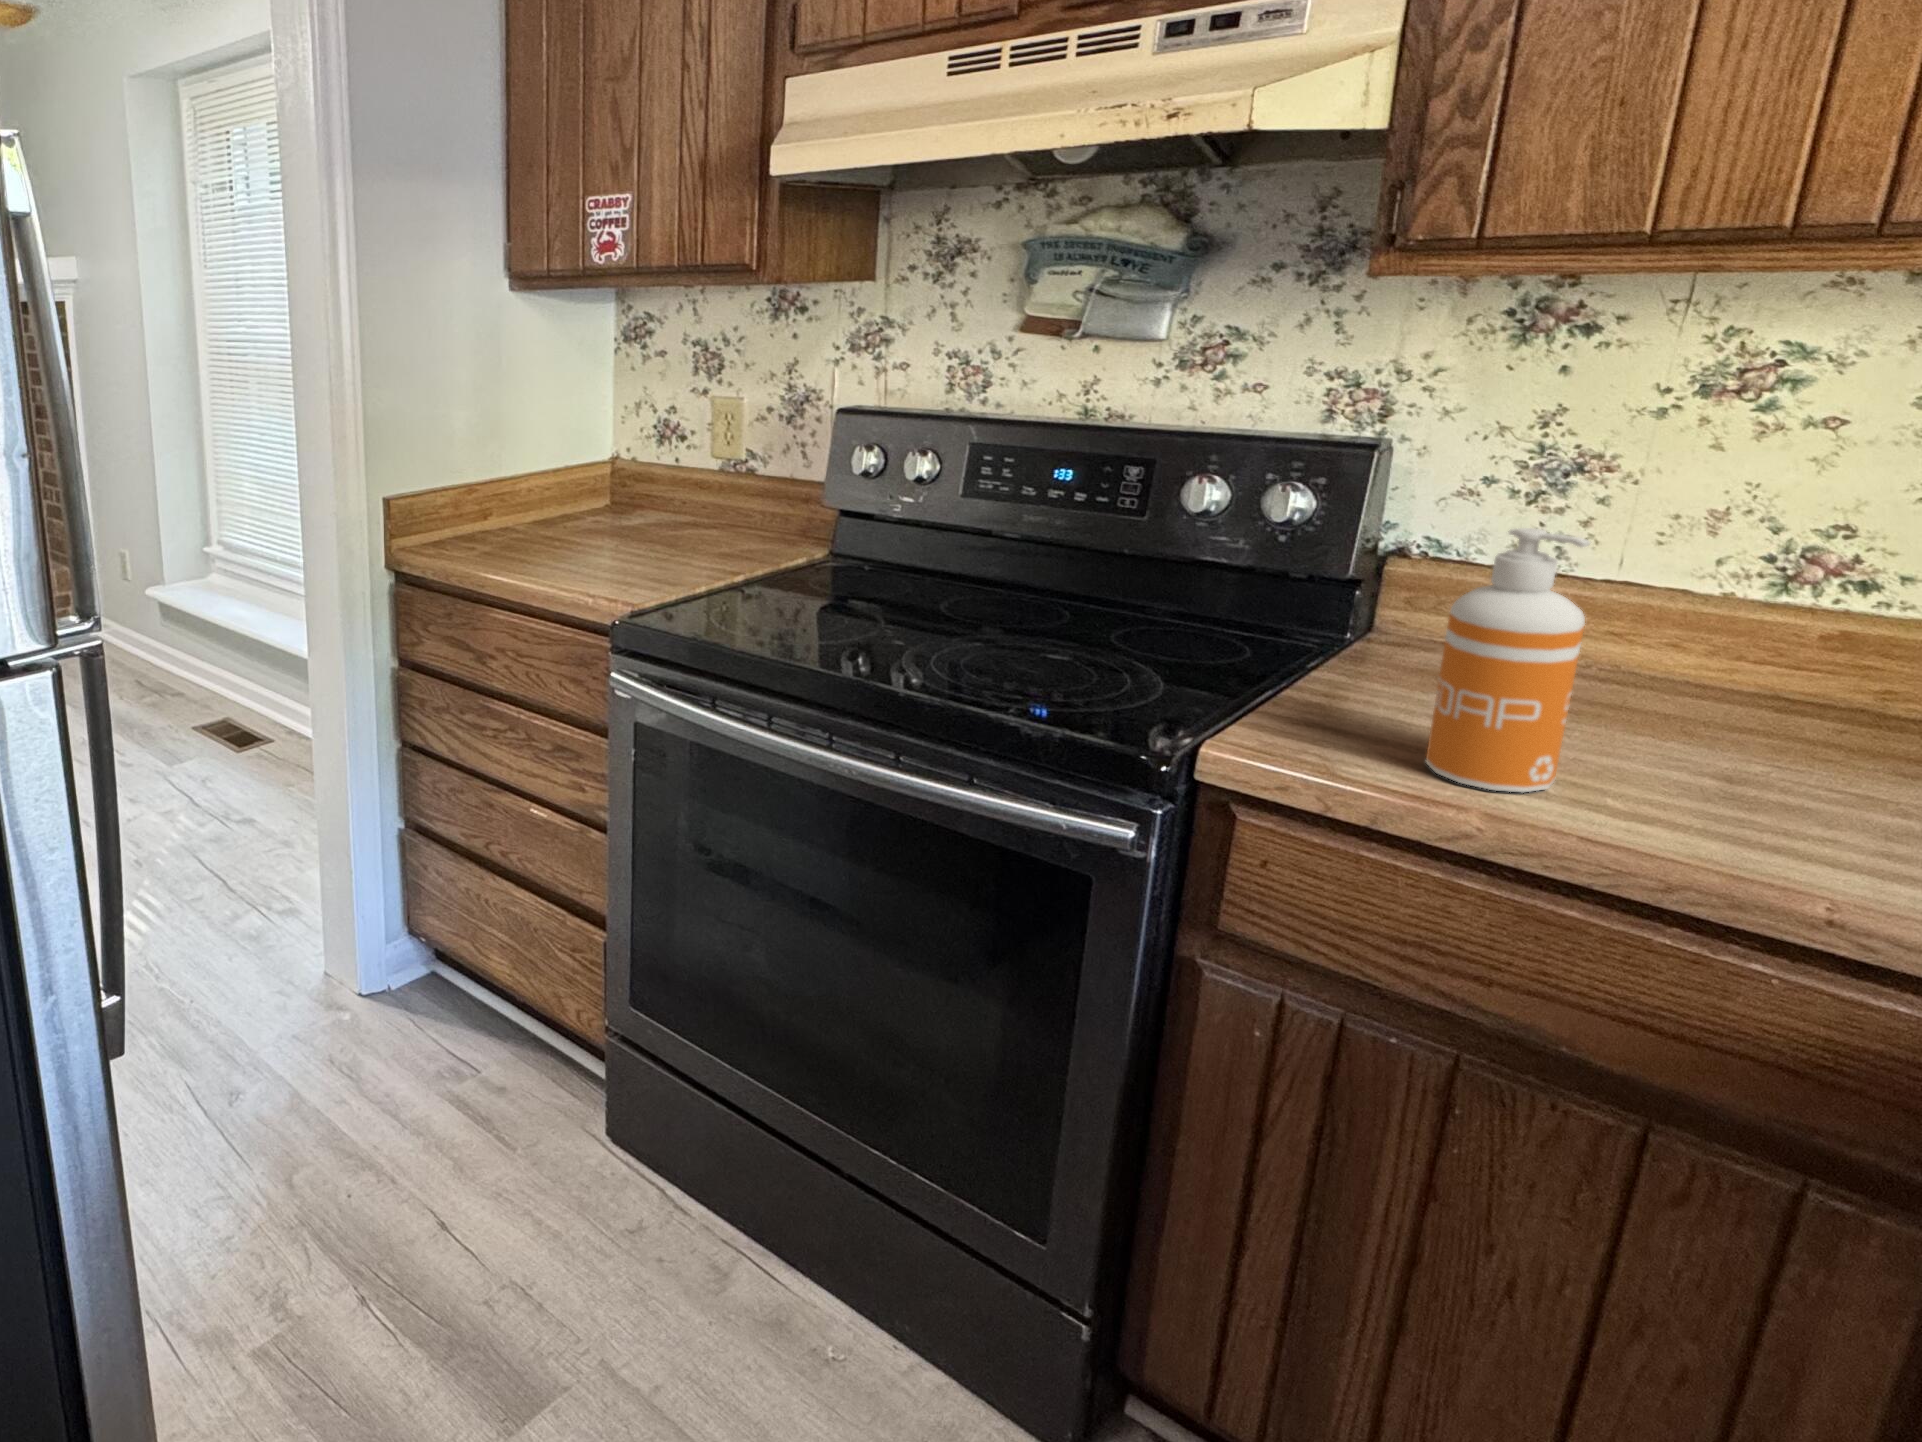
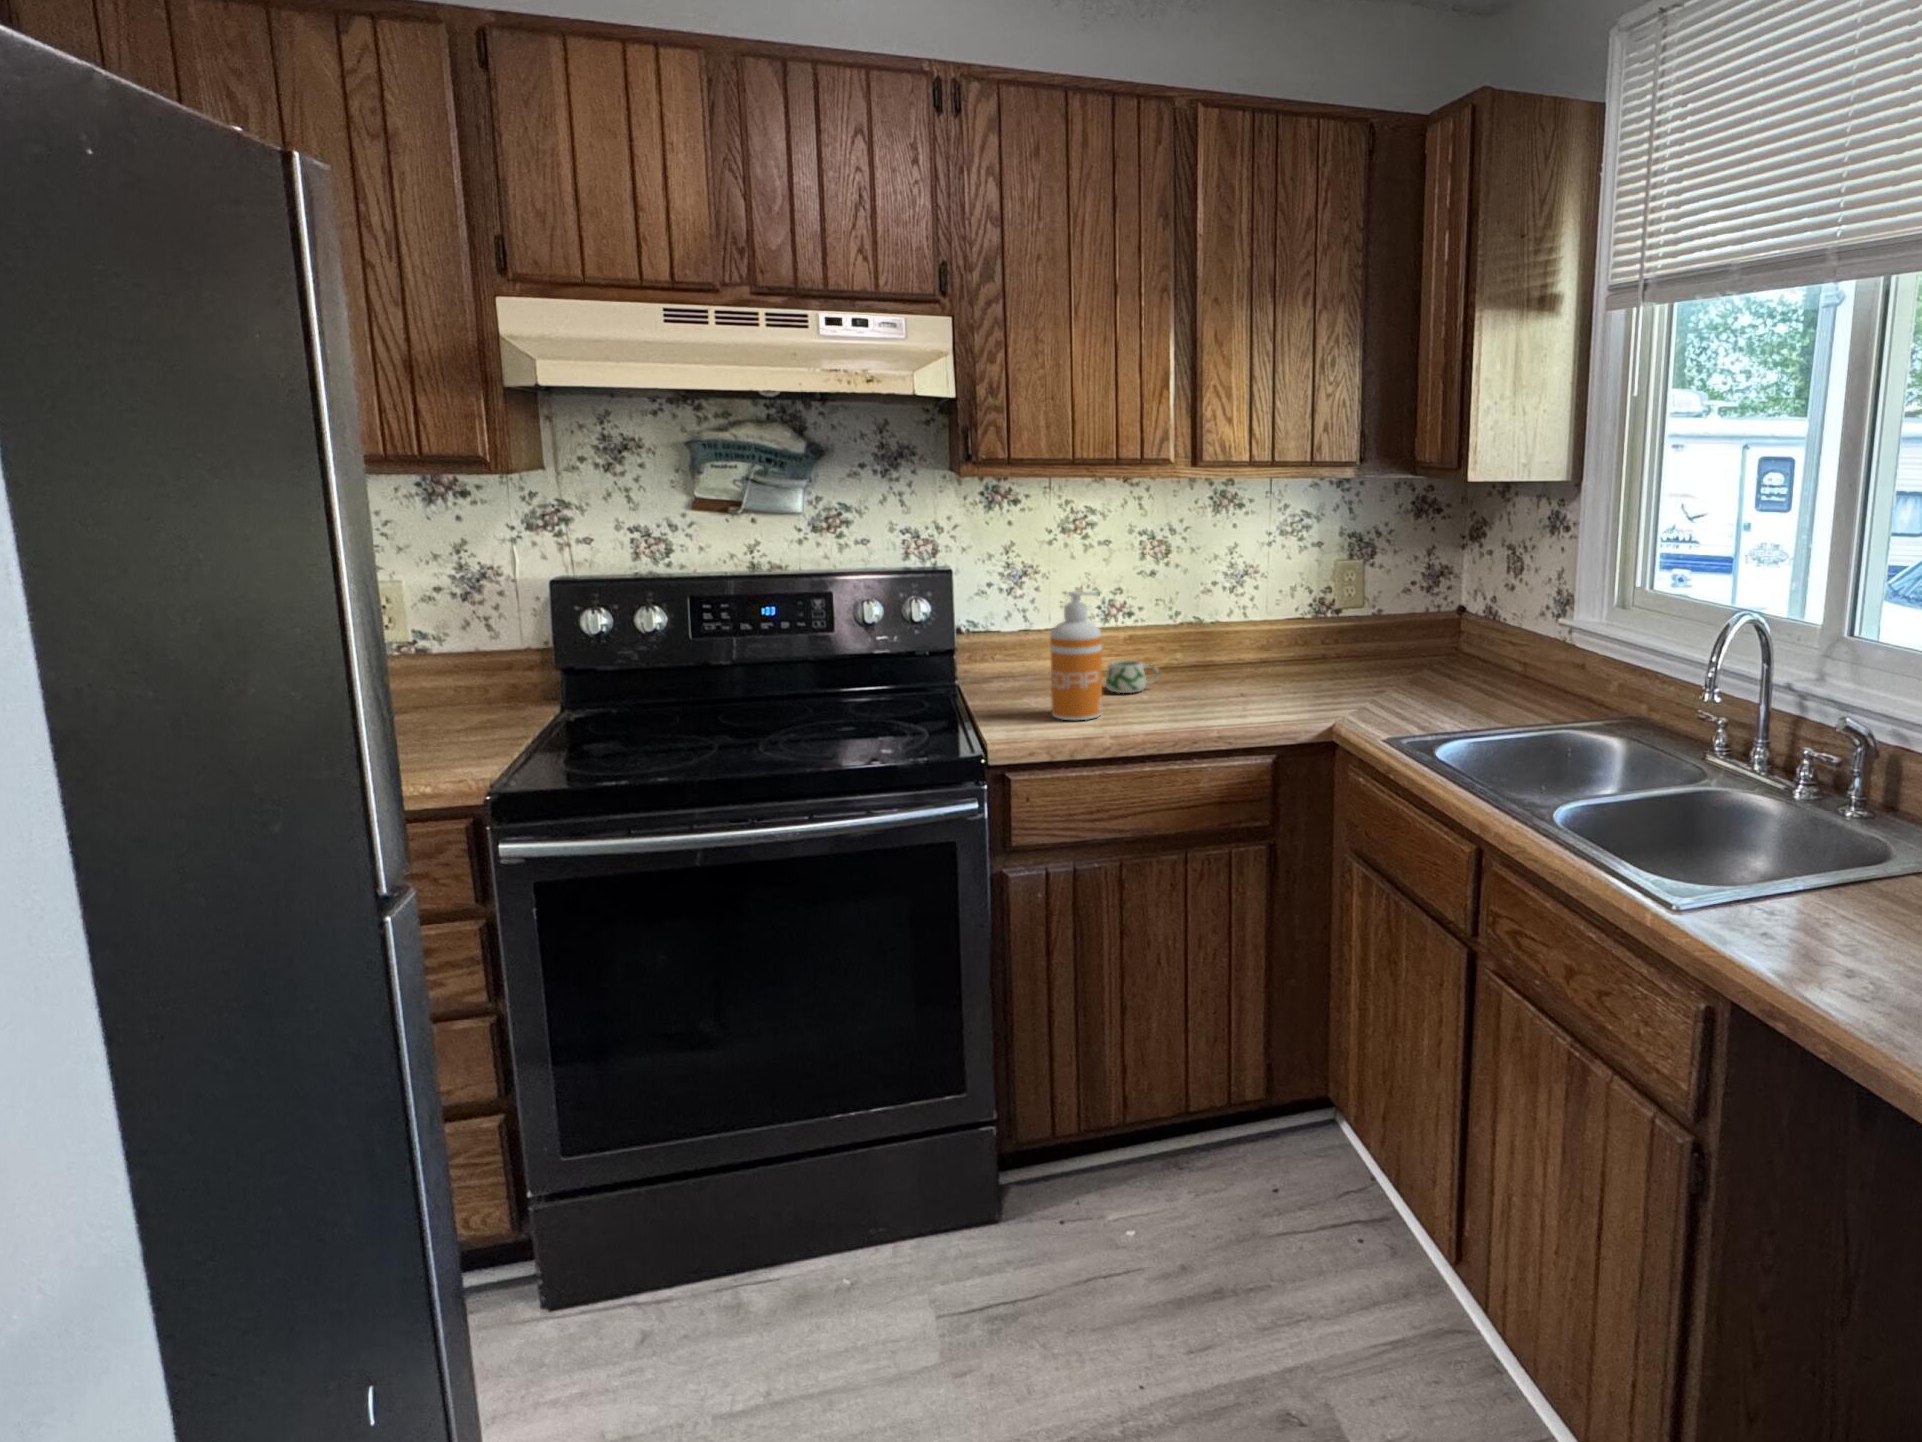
mug: none [1664,684,1838,766] -> present [1106,660,1159,693]

